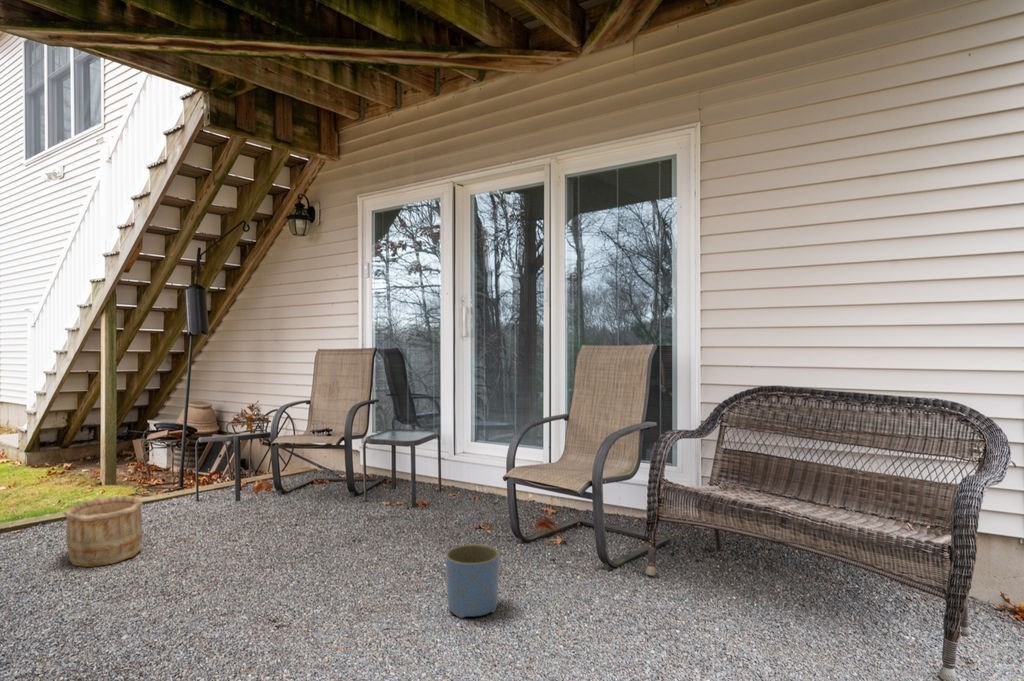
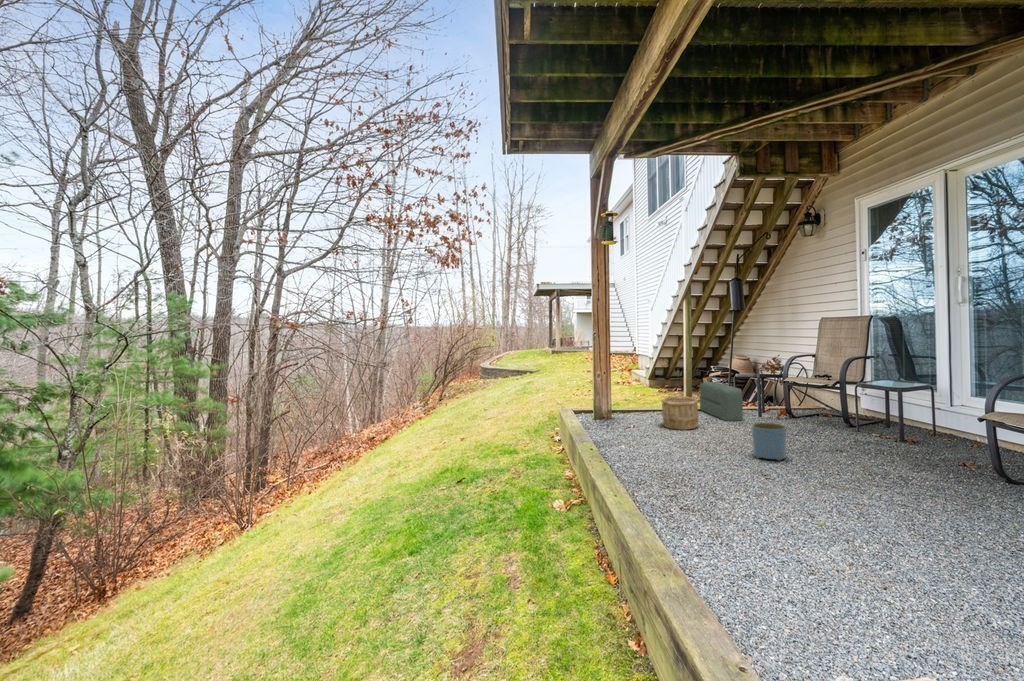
pouf: none [138,456,216,524] -> present [700,382,743,421]
planter: present [446,544,499,618] -> present [752,423,786,461]

